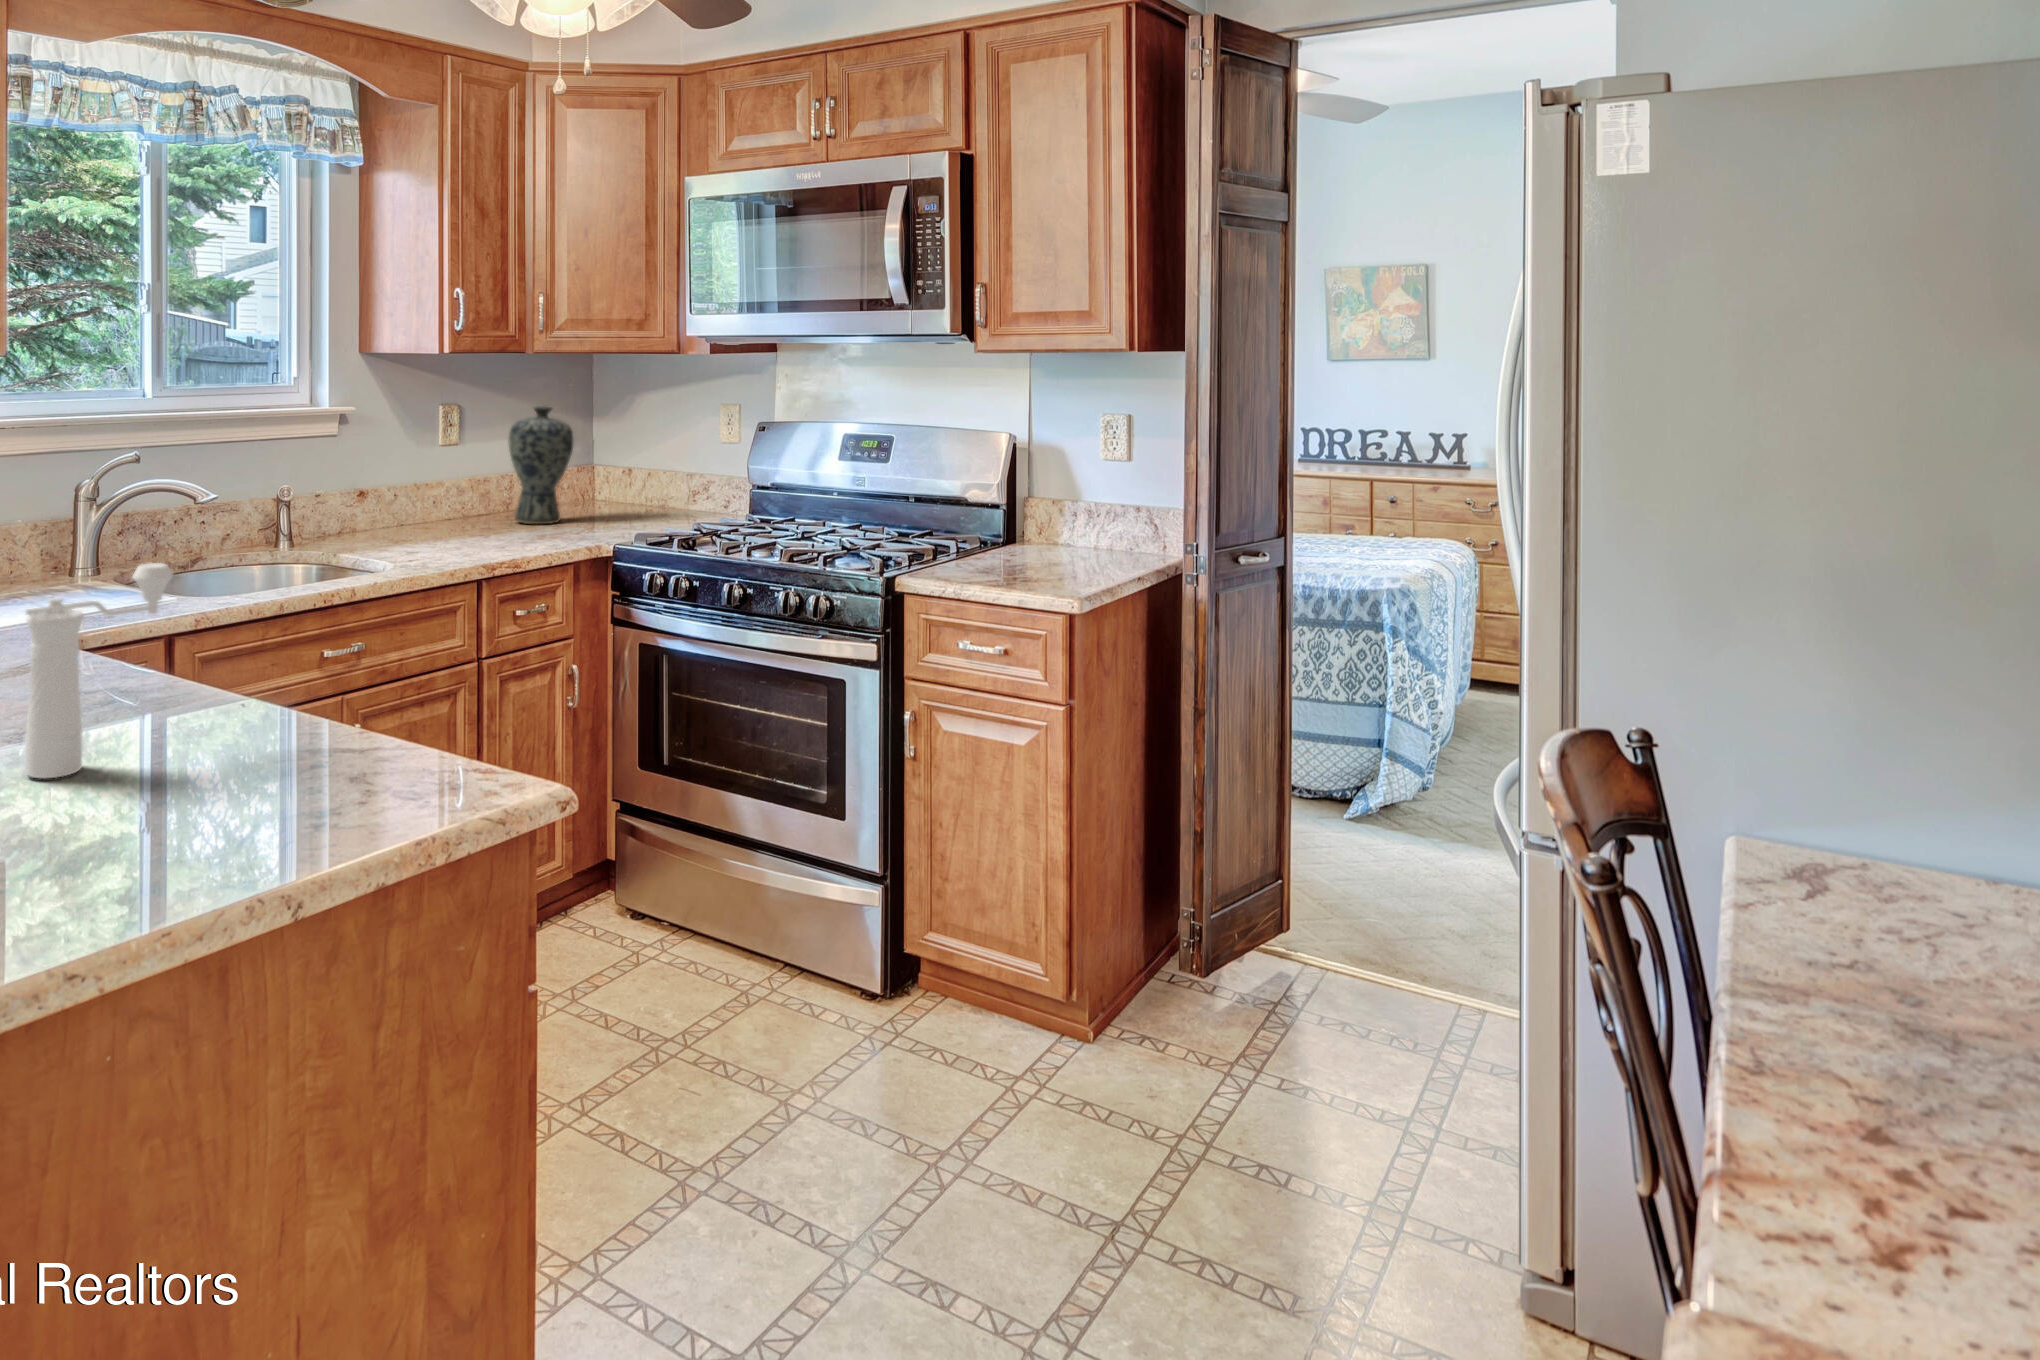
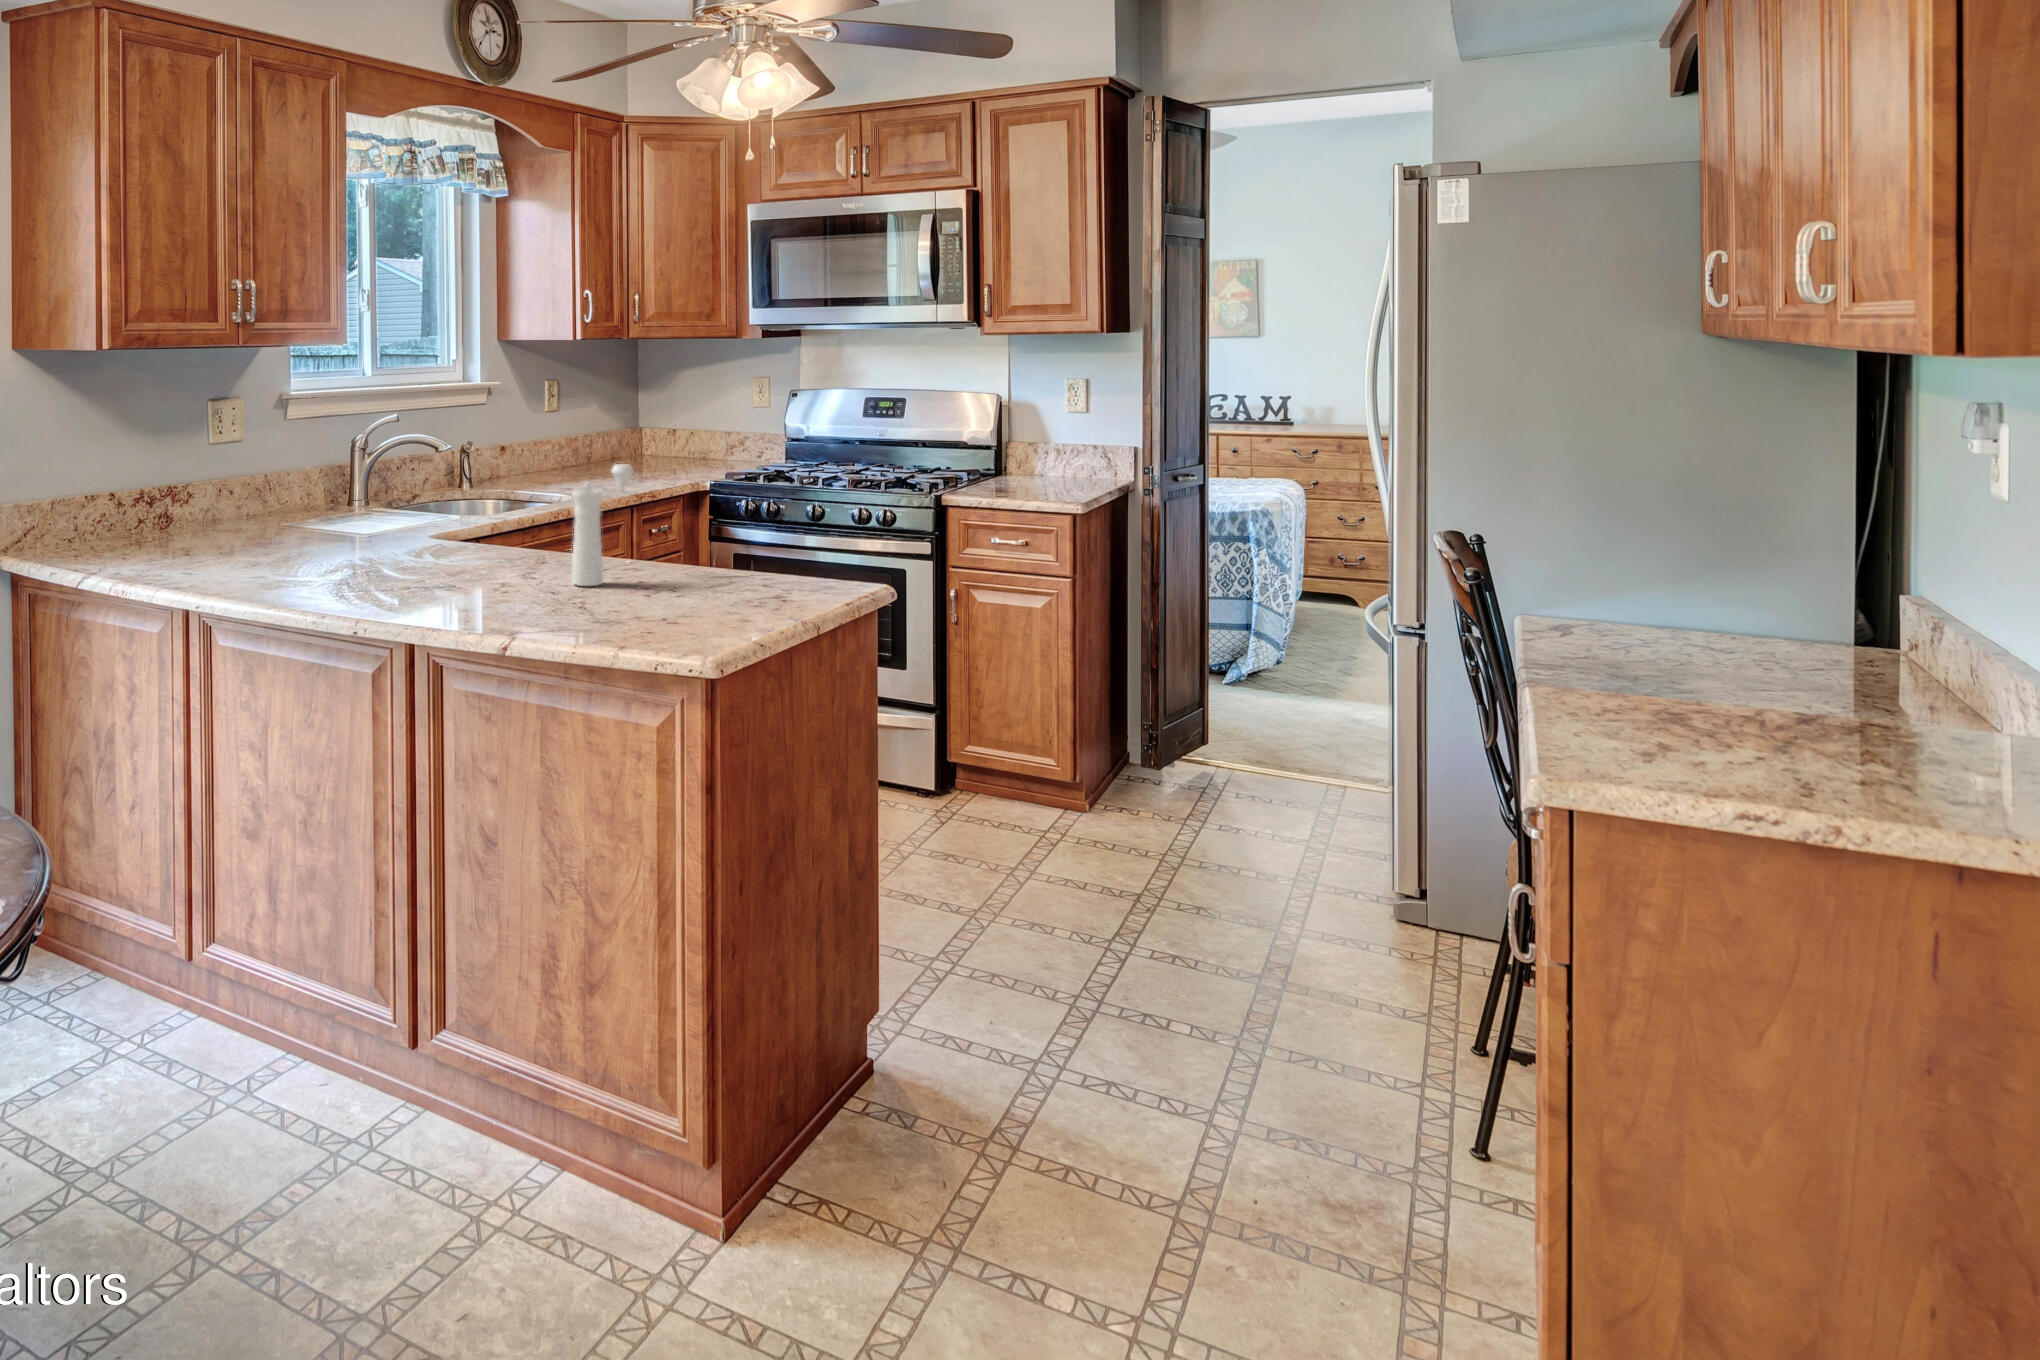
vase: present [509,406,573,524] -> none [605,380,655,471]

